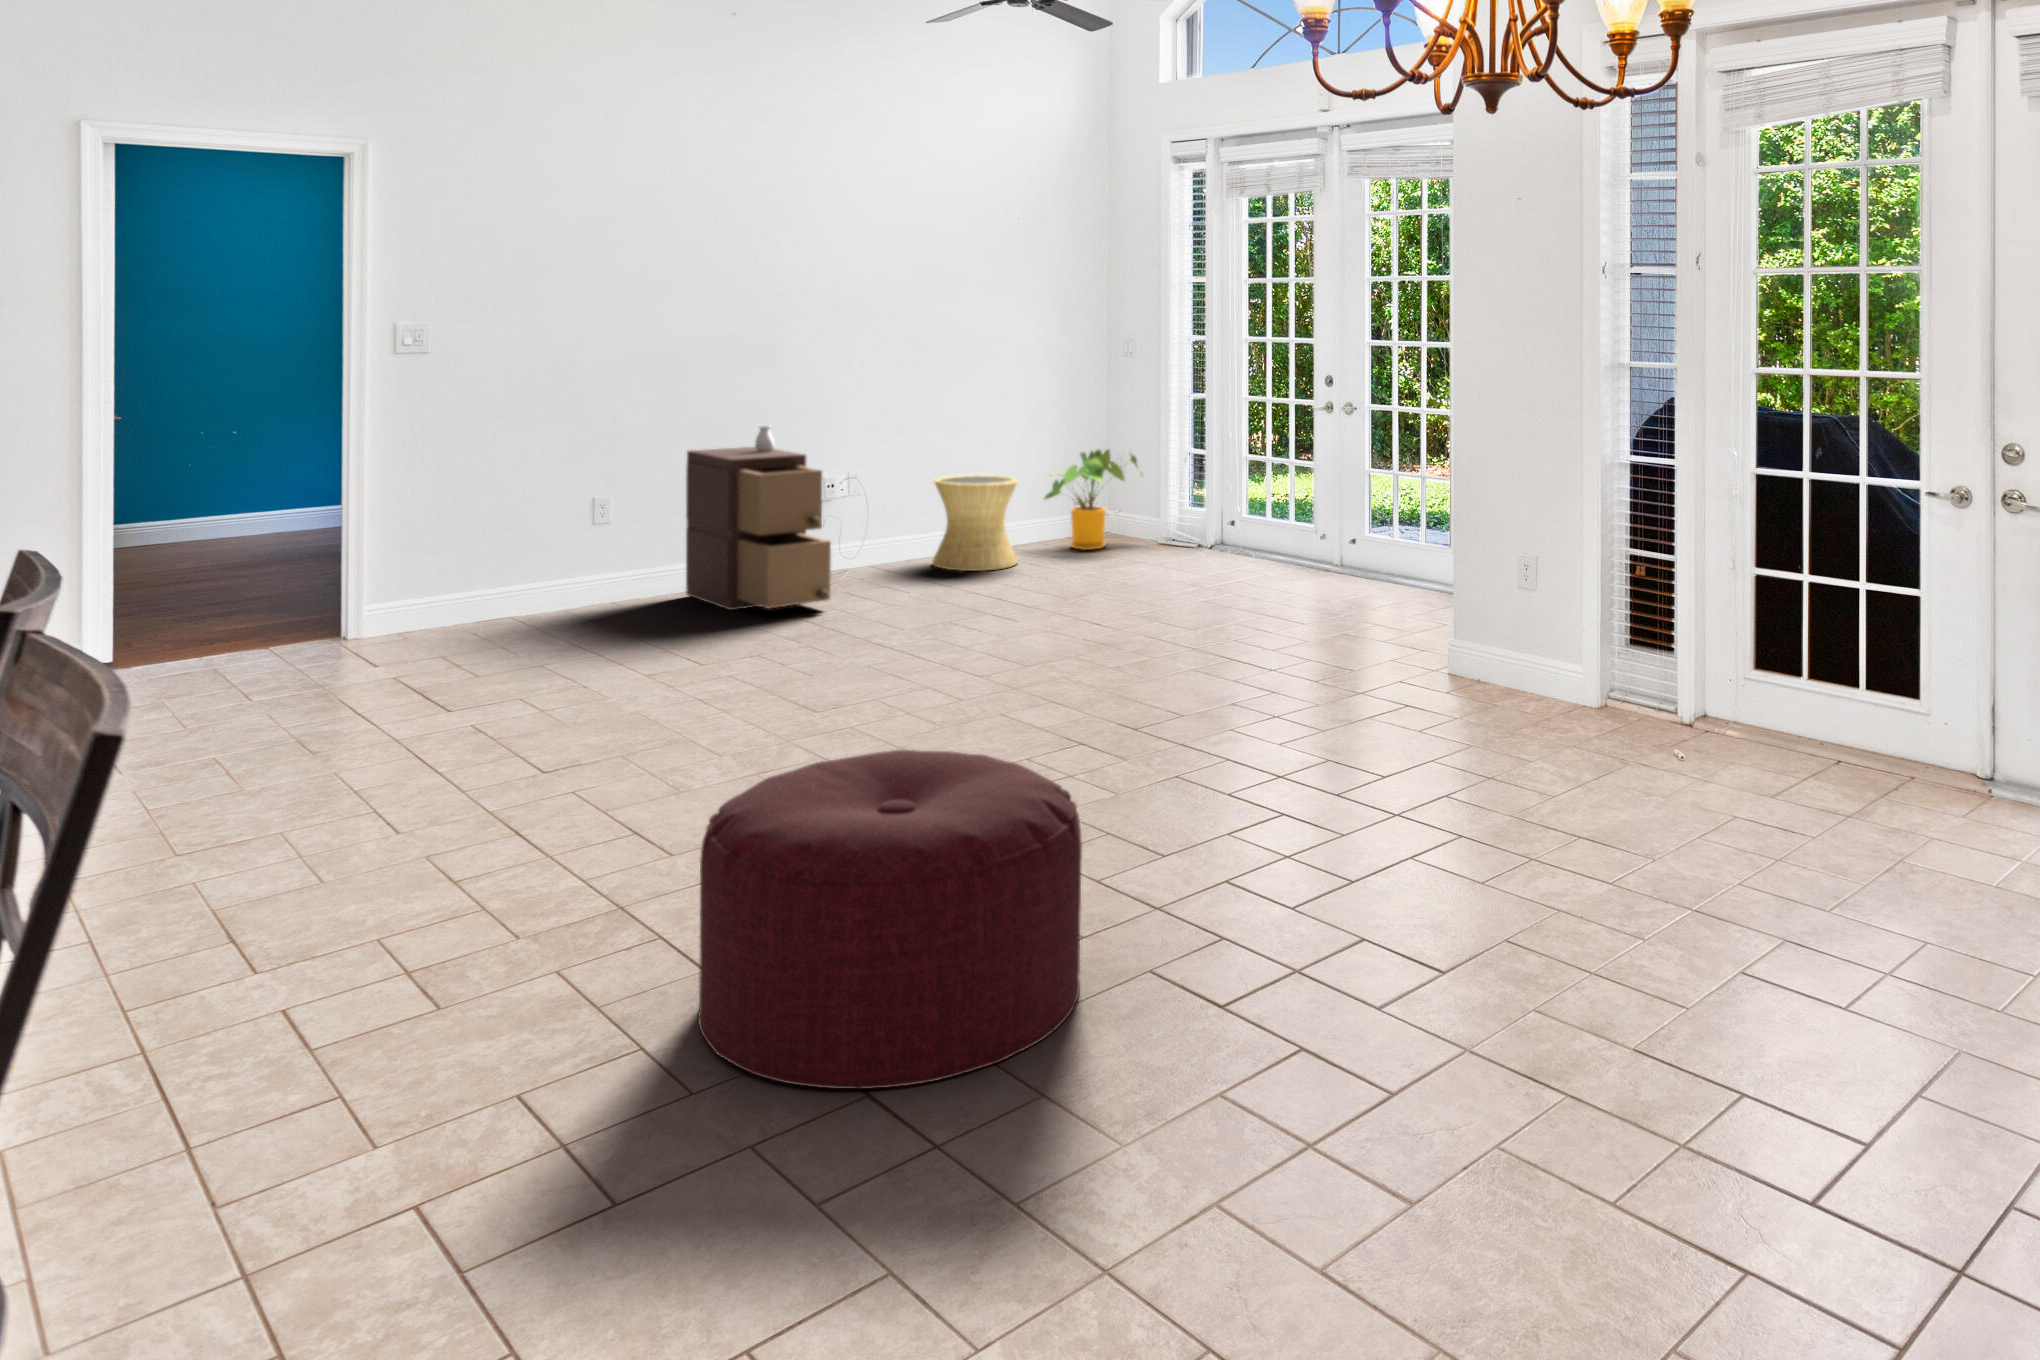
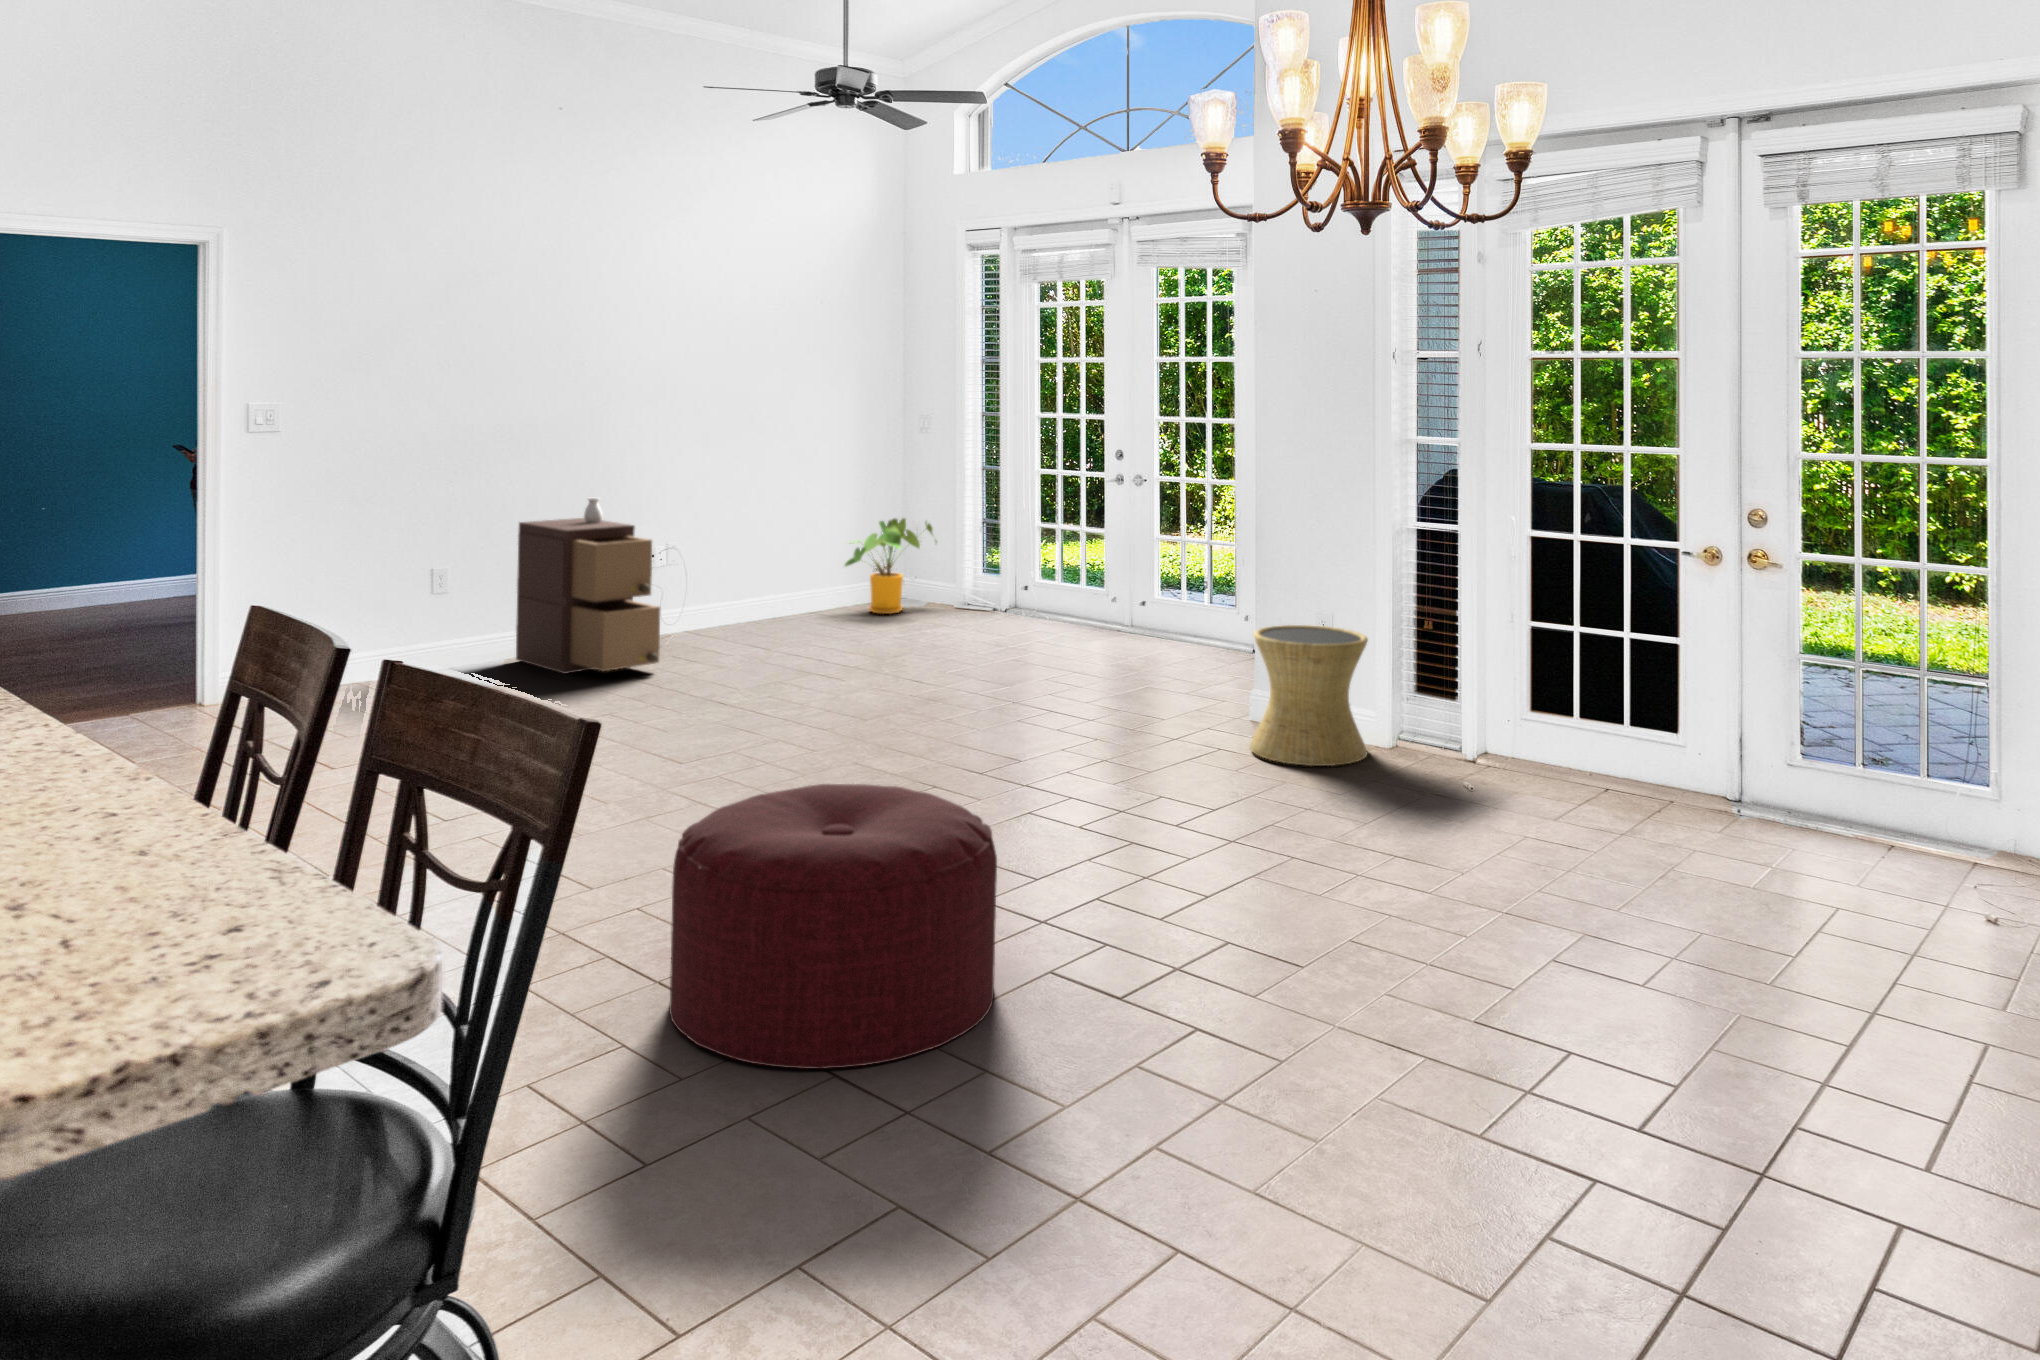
side table: present [932,474,1018,571] -> present [1250,625,1368,766]

